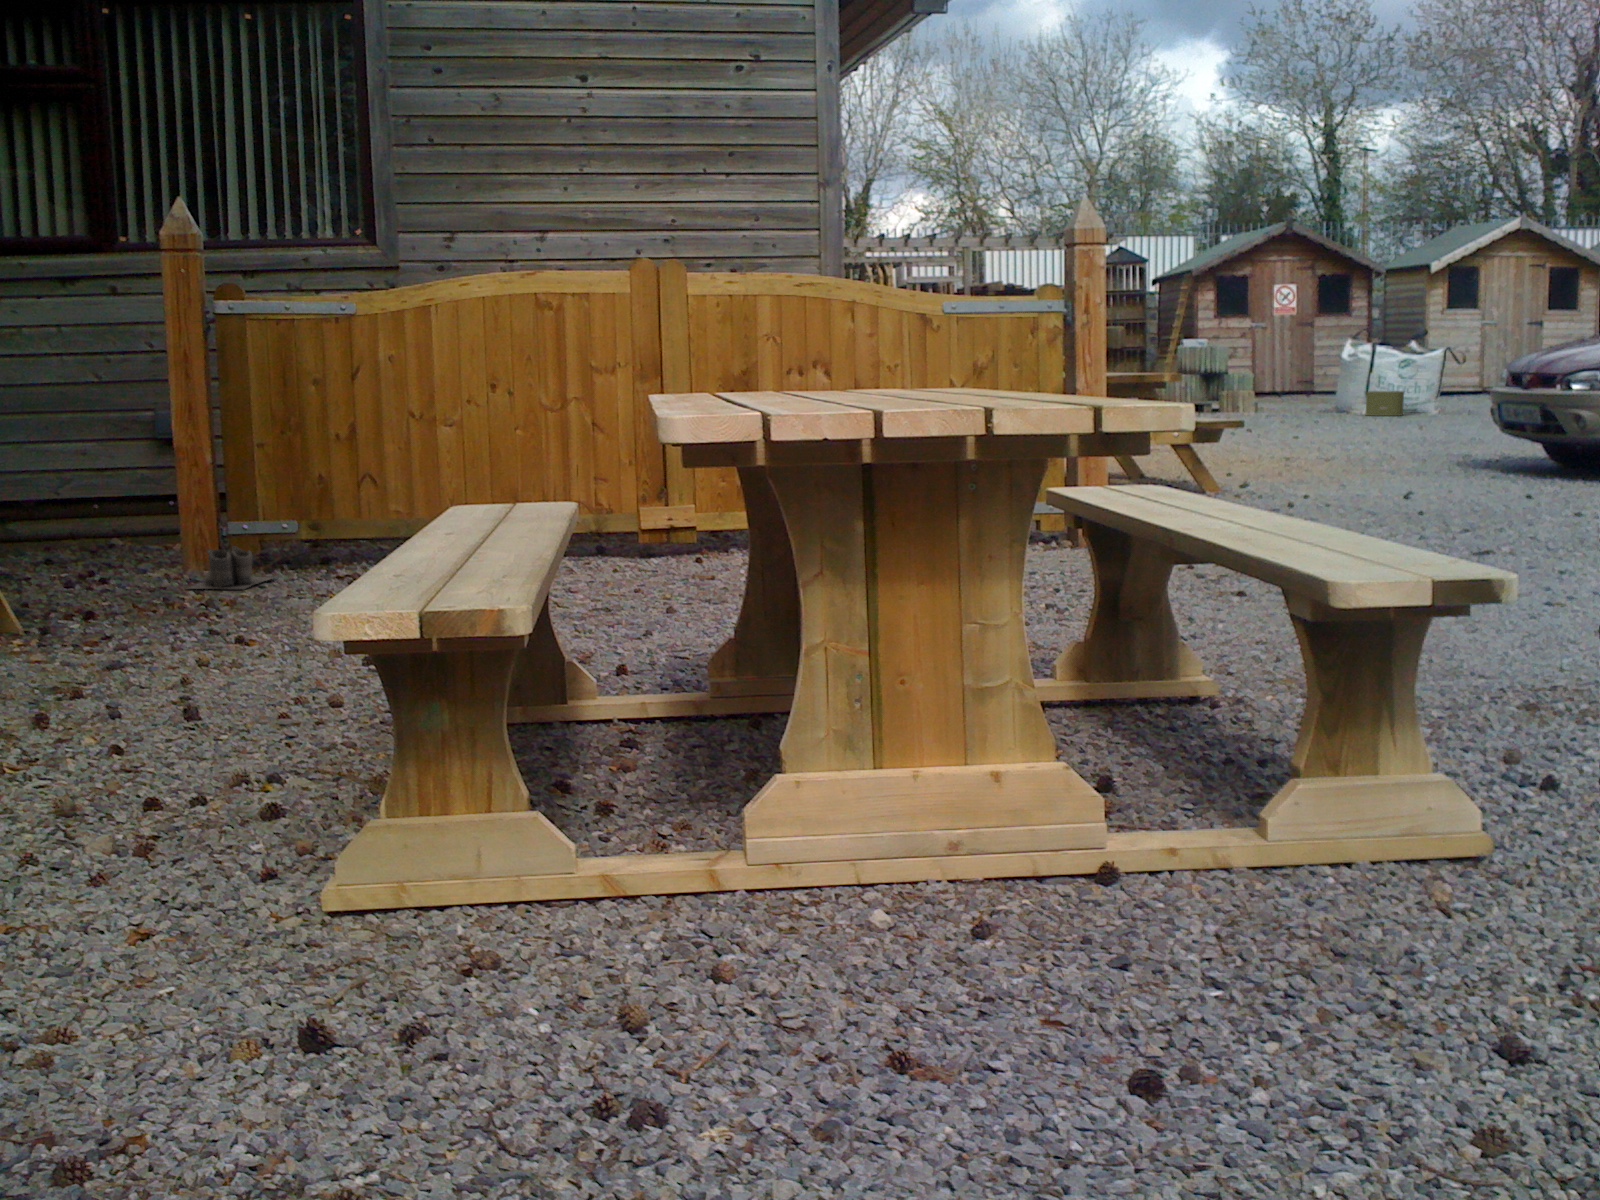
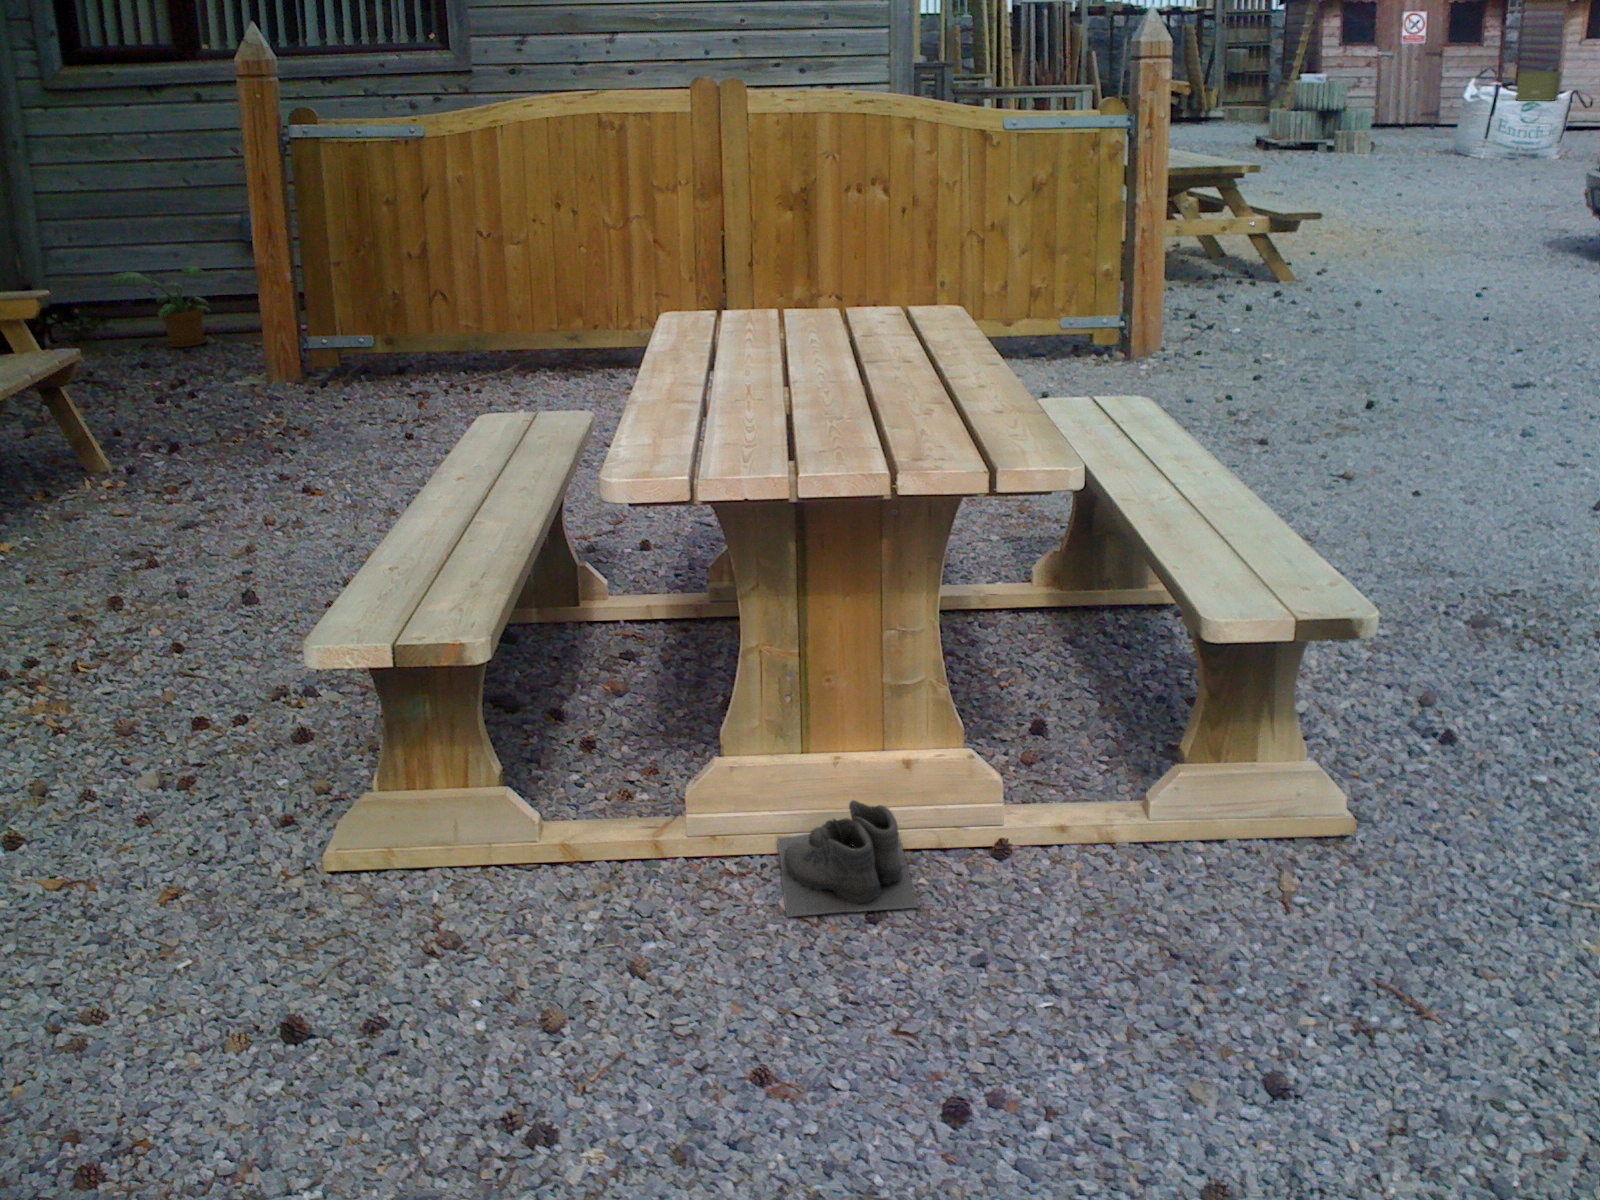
potted plant: none [22,474,125,554] -> present [111,266,210,347]
boots: present [188,546,272,589] -> present [777,800,918,917]

